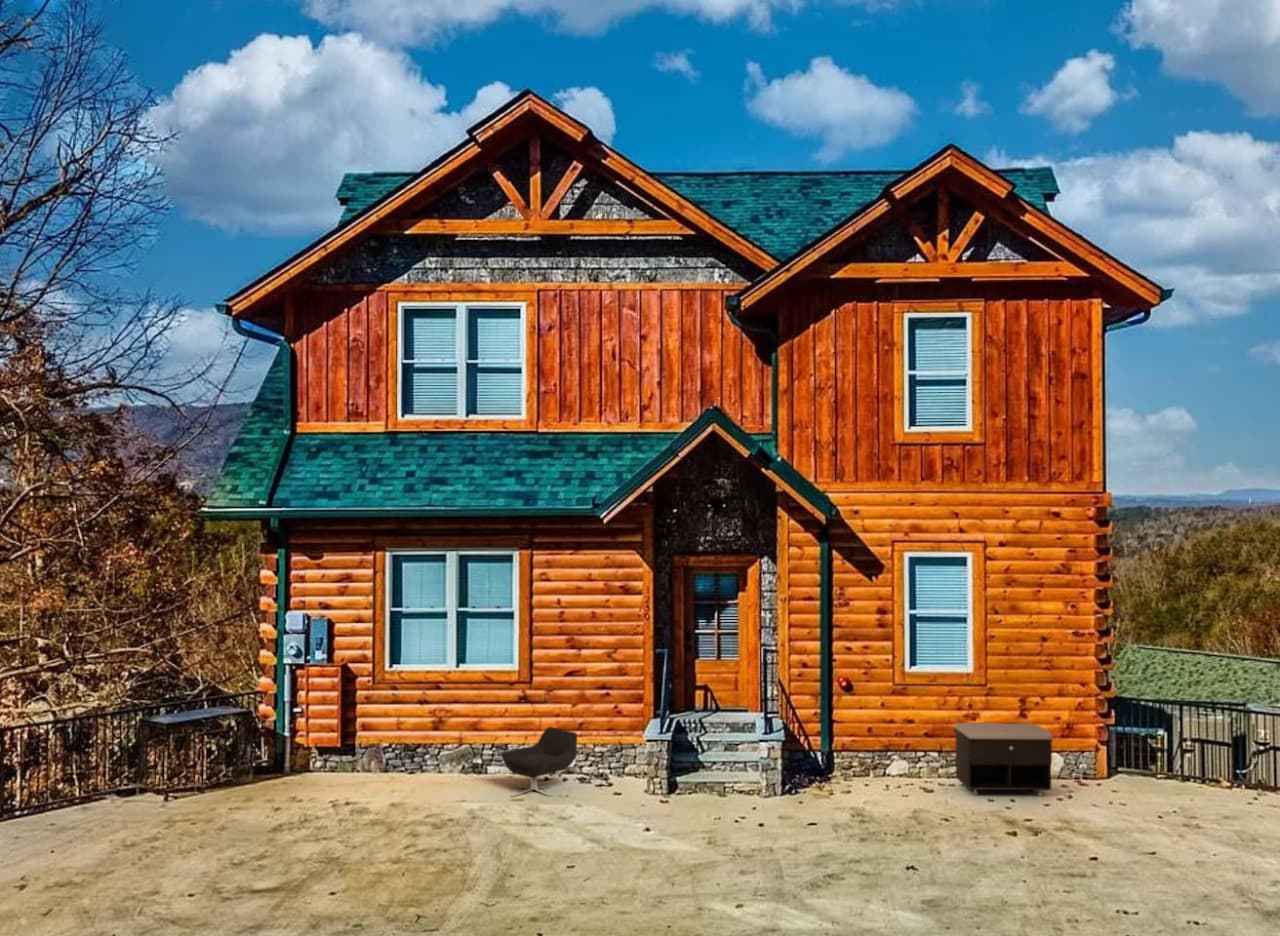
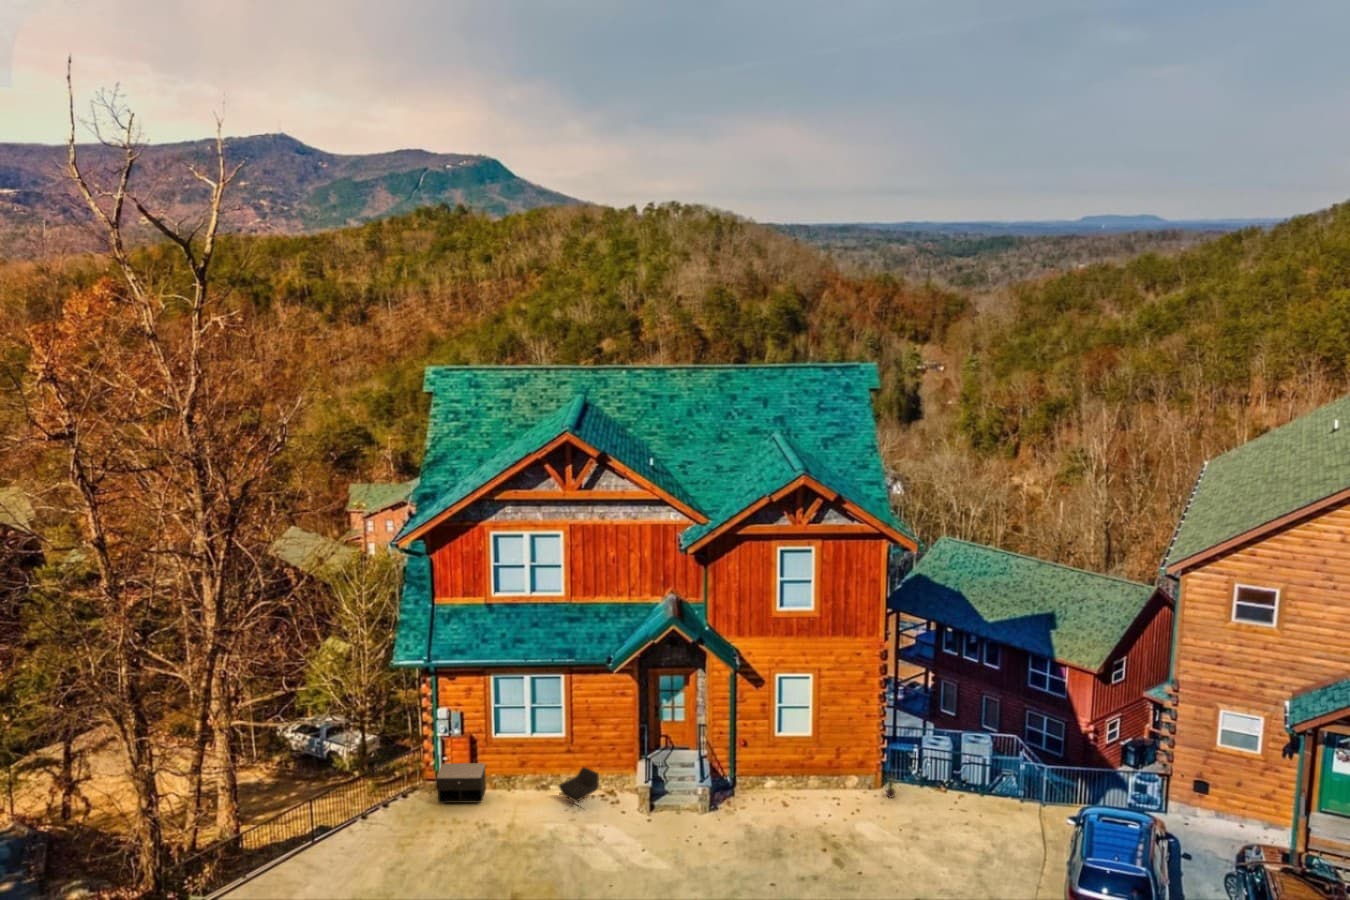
storage bench: present [956,723,1052,795] -> present [437,763,486,804]
decorative plant: none [1101,743,1158,792] -> present [886,777,895,798]

